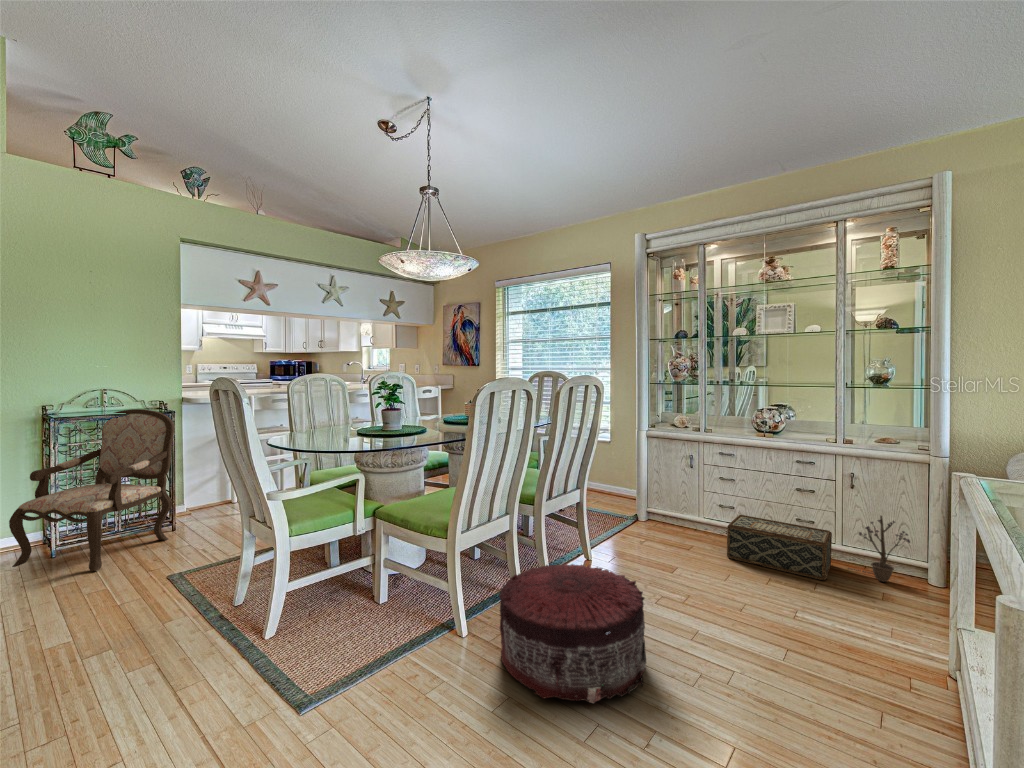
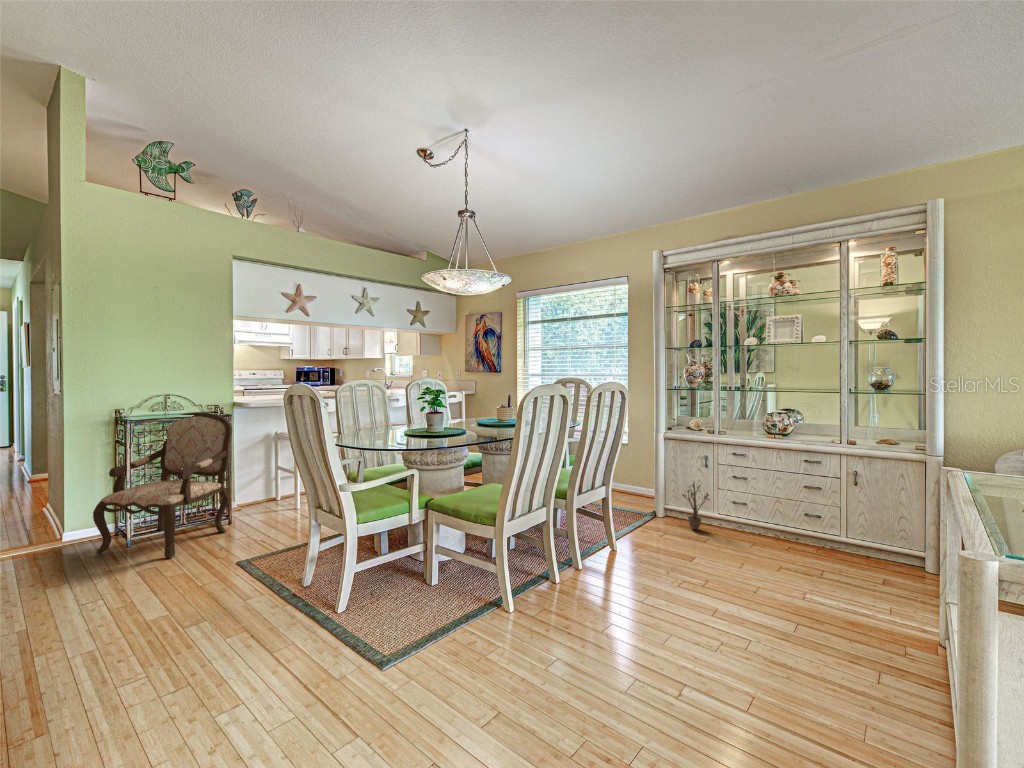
woven basket: present [727,515,832,580] -> none [741,510,837,568]
decorative plant: present [851,516,910,582] -> present [681,482,710,530]
pouf: present [499,564,646,703] -> none [544,549,674,664]

